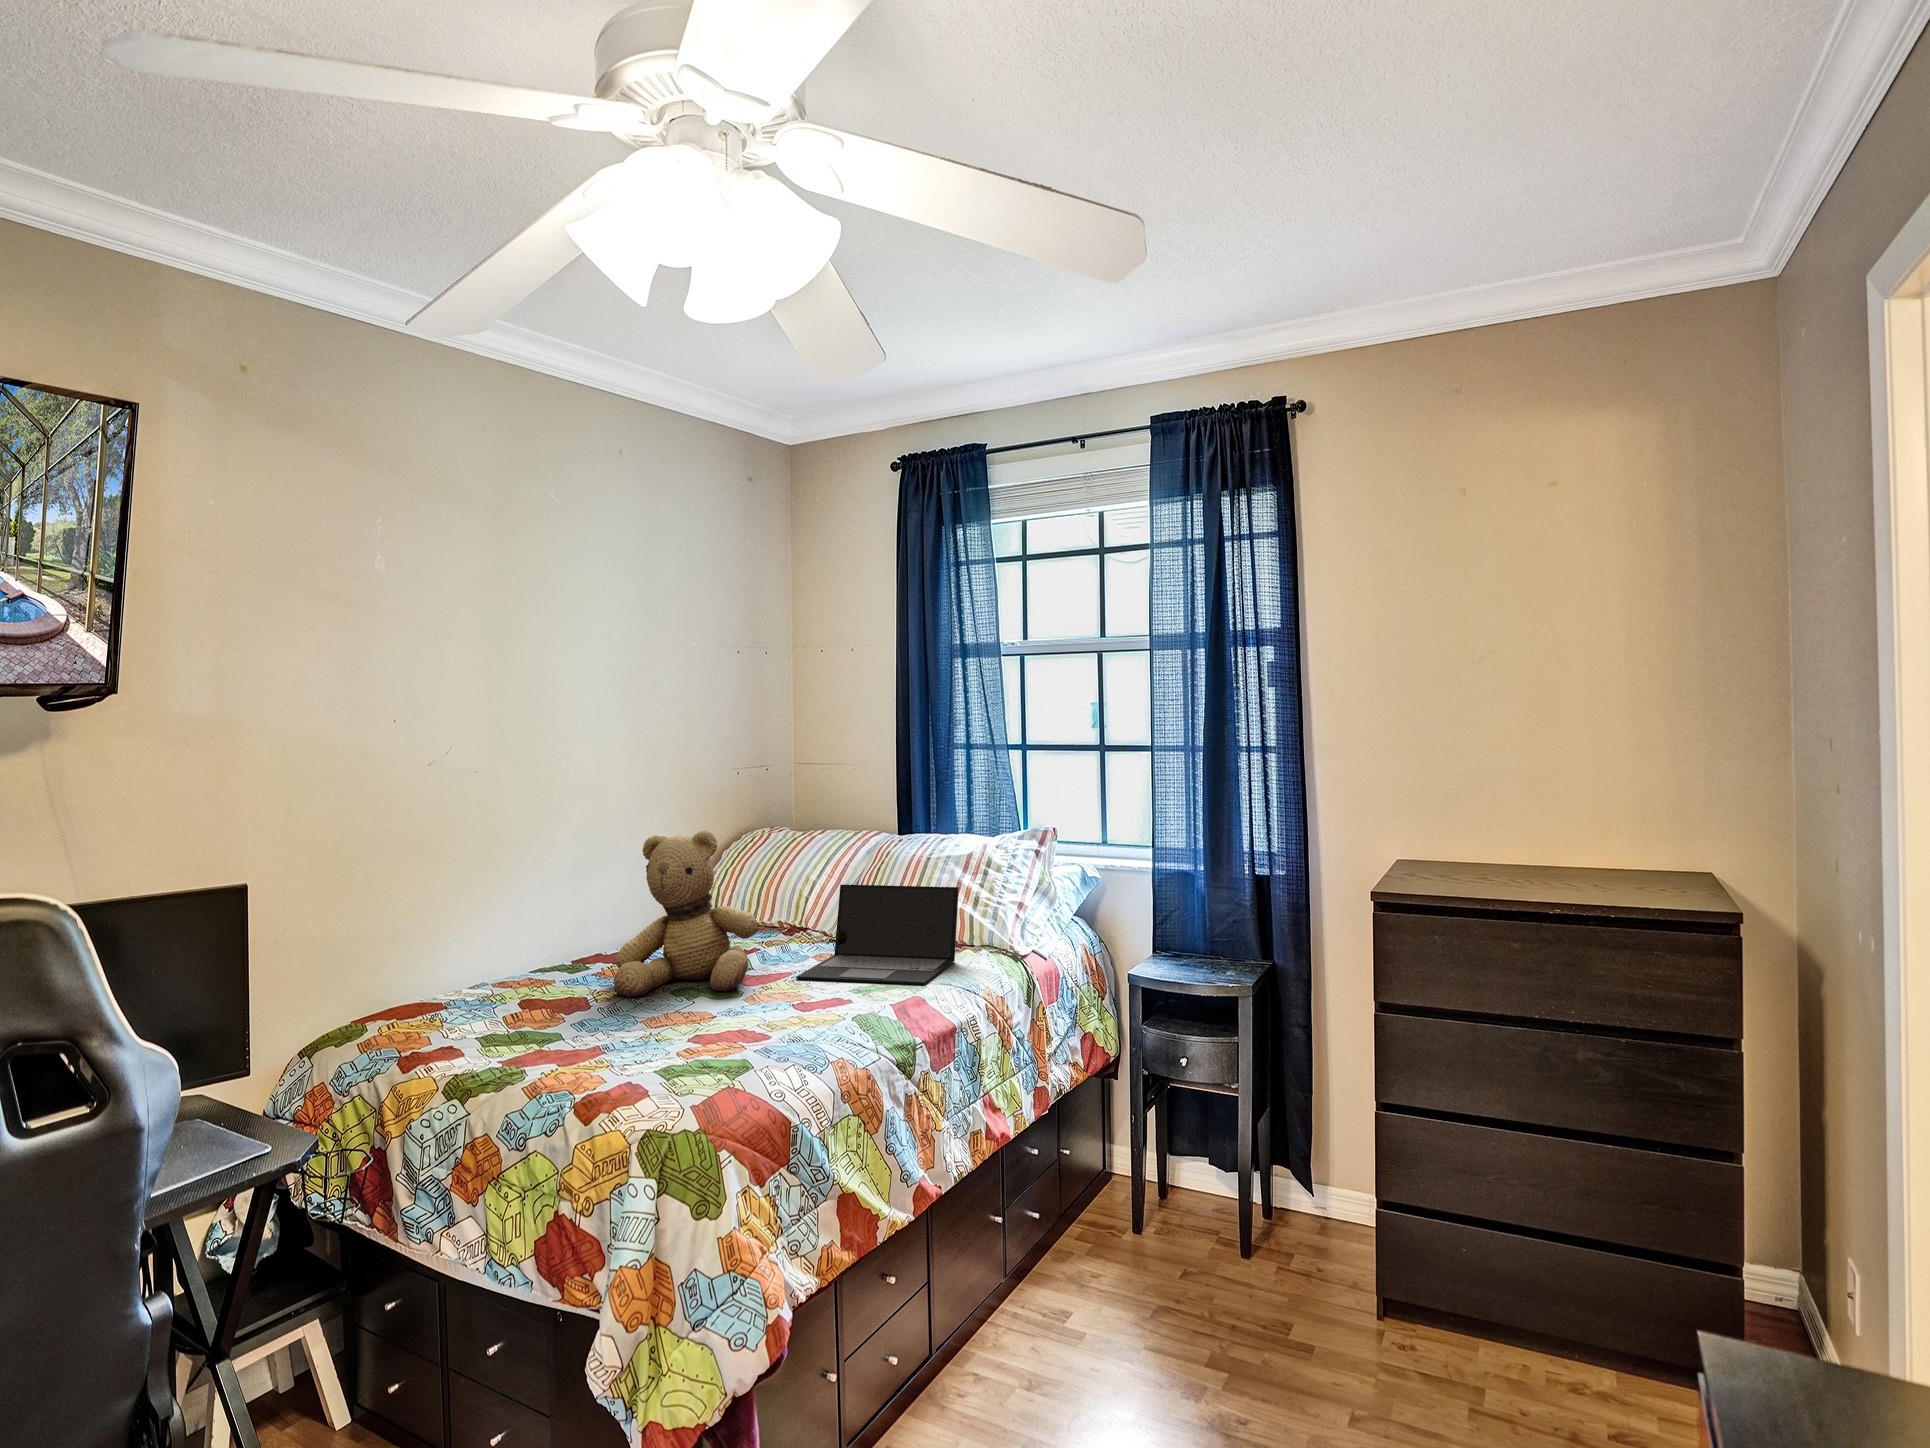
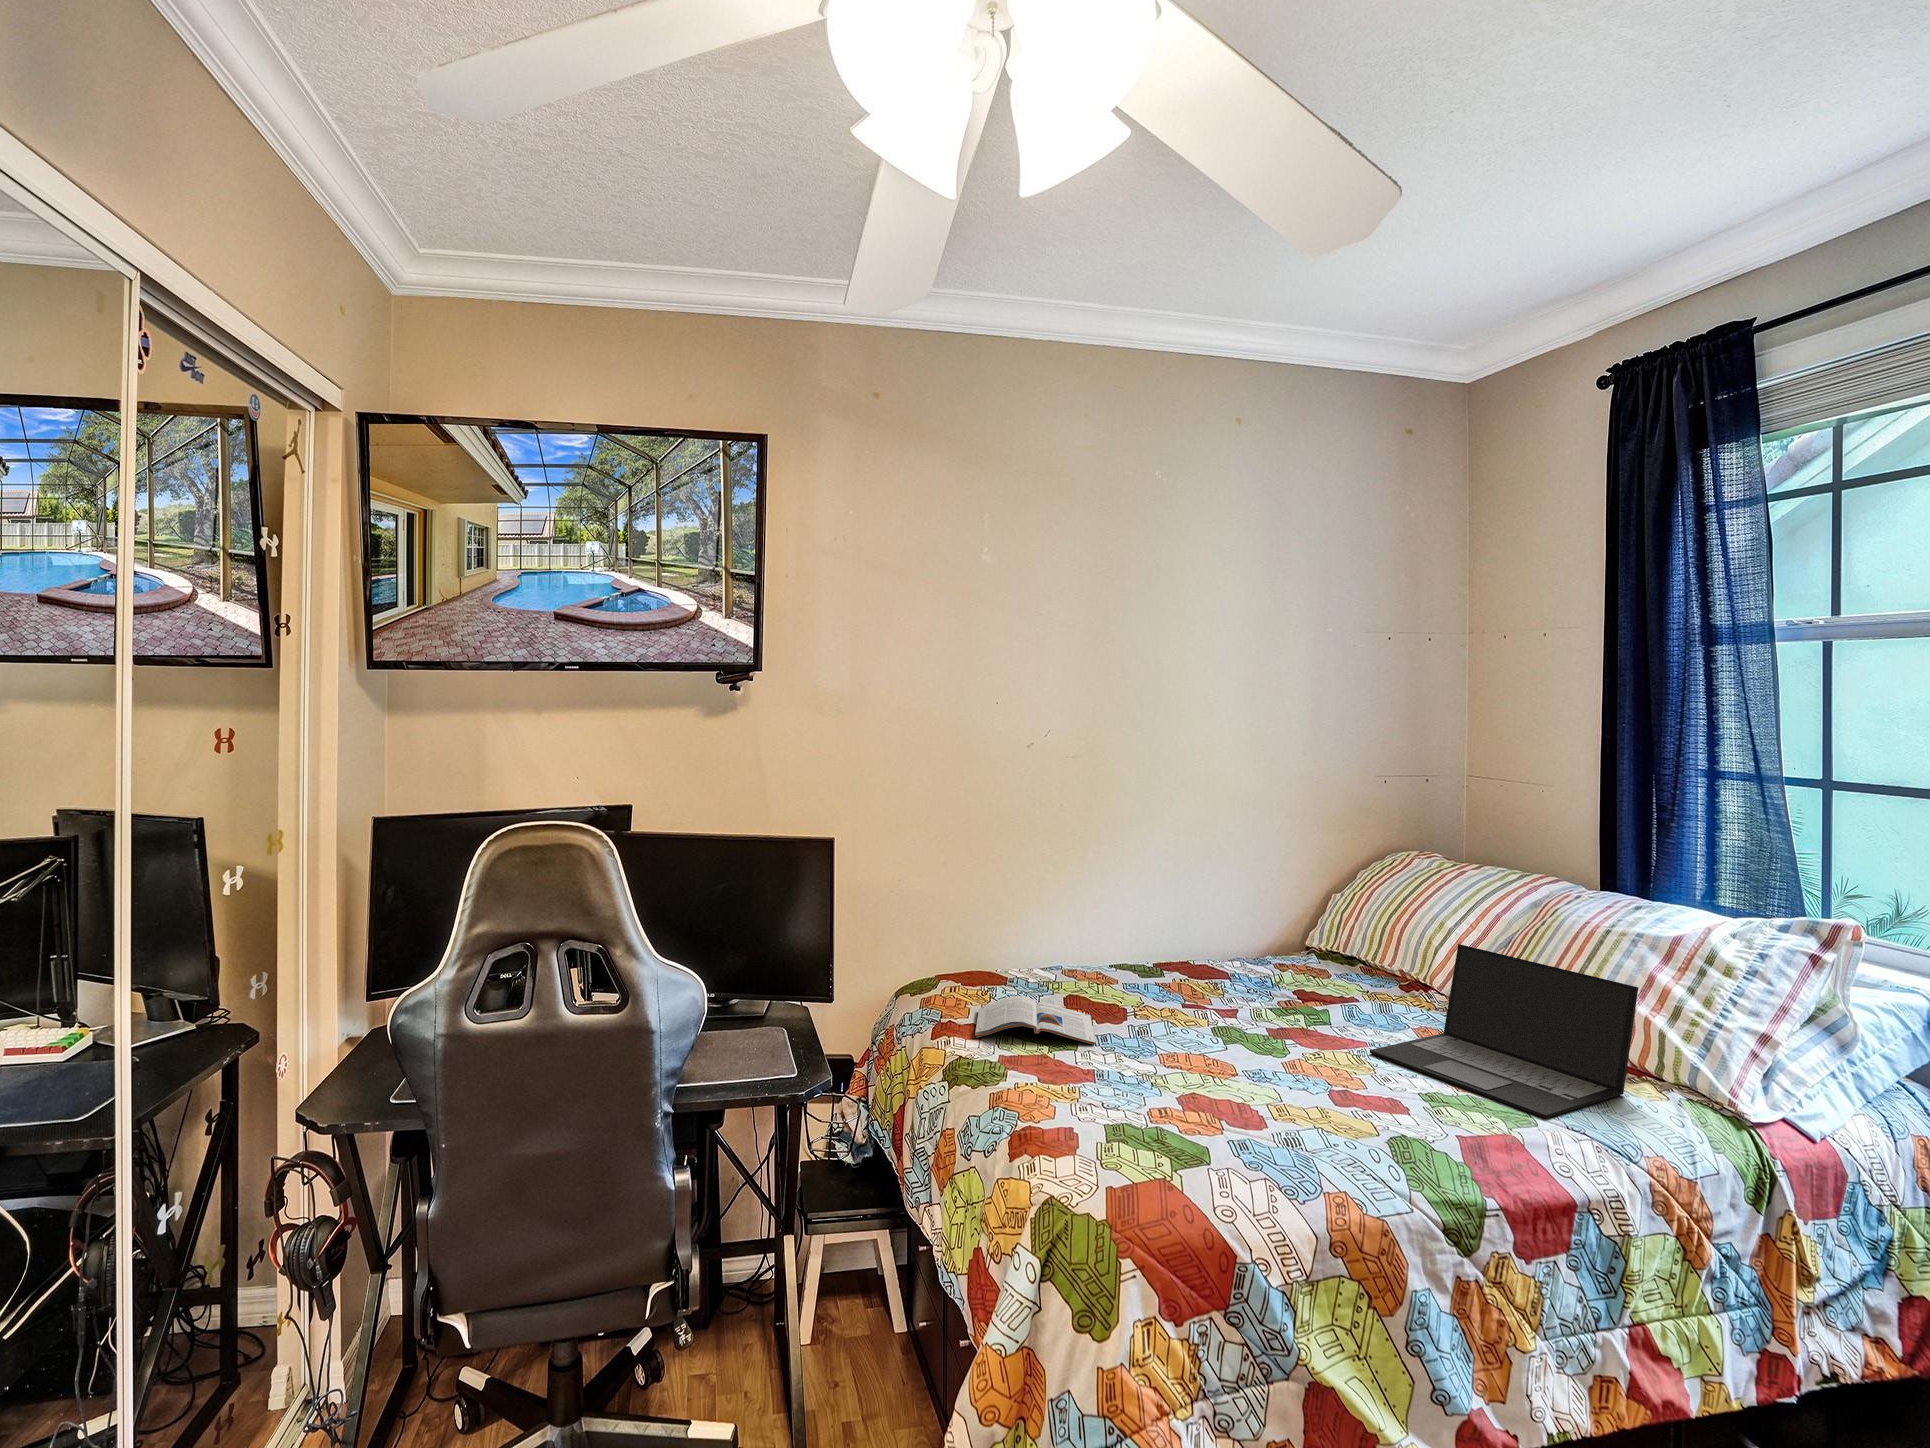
teddy bear: present [613,830,758,997] -> none [1159,846,1324,1046]
magazine: none [435,1009,582,1056] -> present [975,996,1096,1045]

